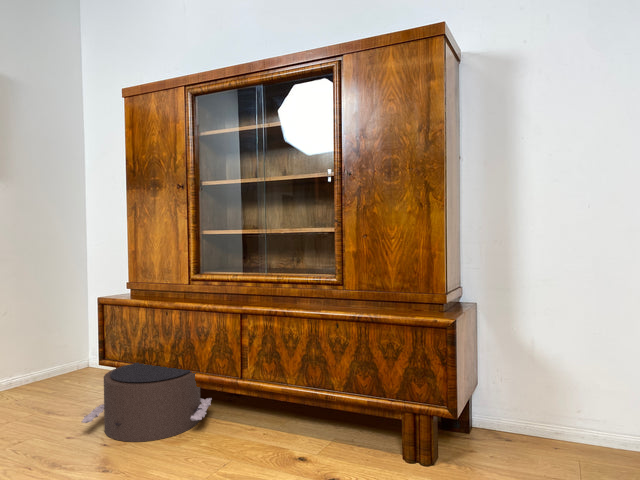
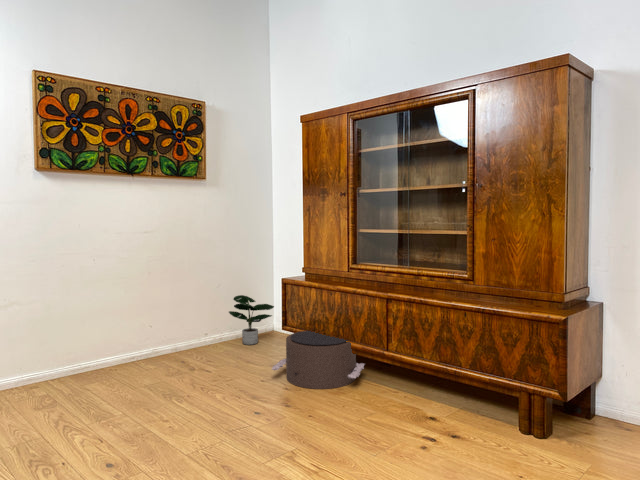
potted plant: none [21,324,89,390] -> present [229,295,274,345]

